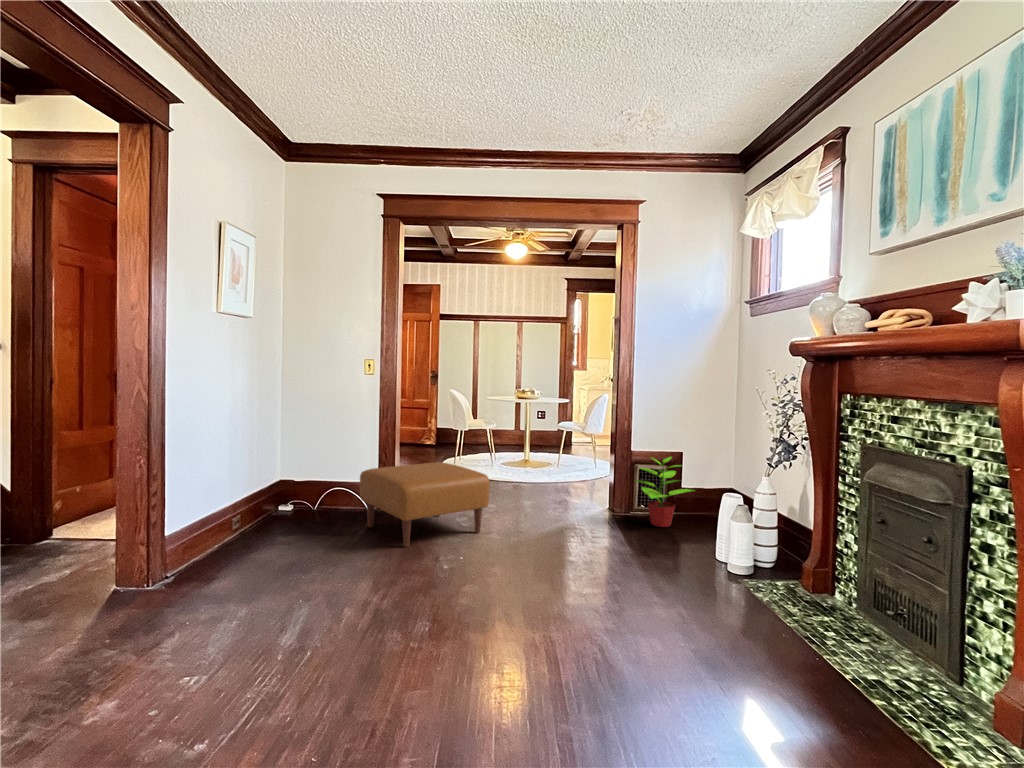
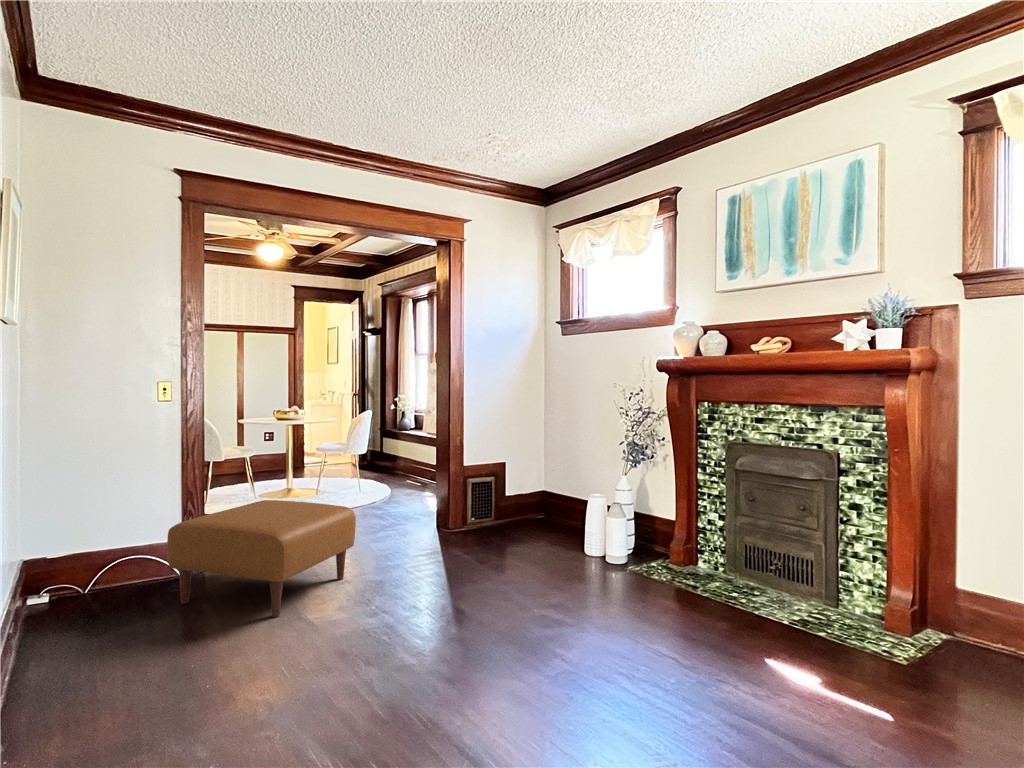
potted plant: present [636,457,694,527] -> none [476,464,531,536]

